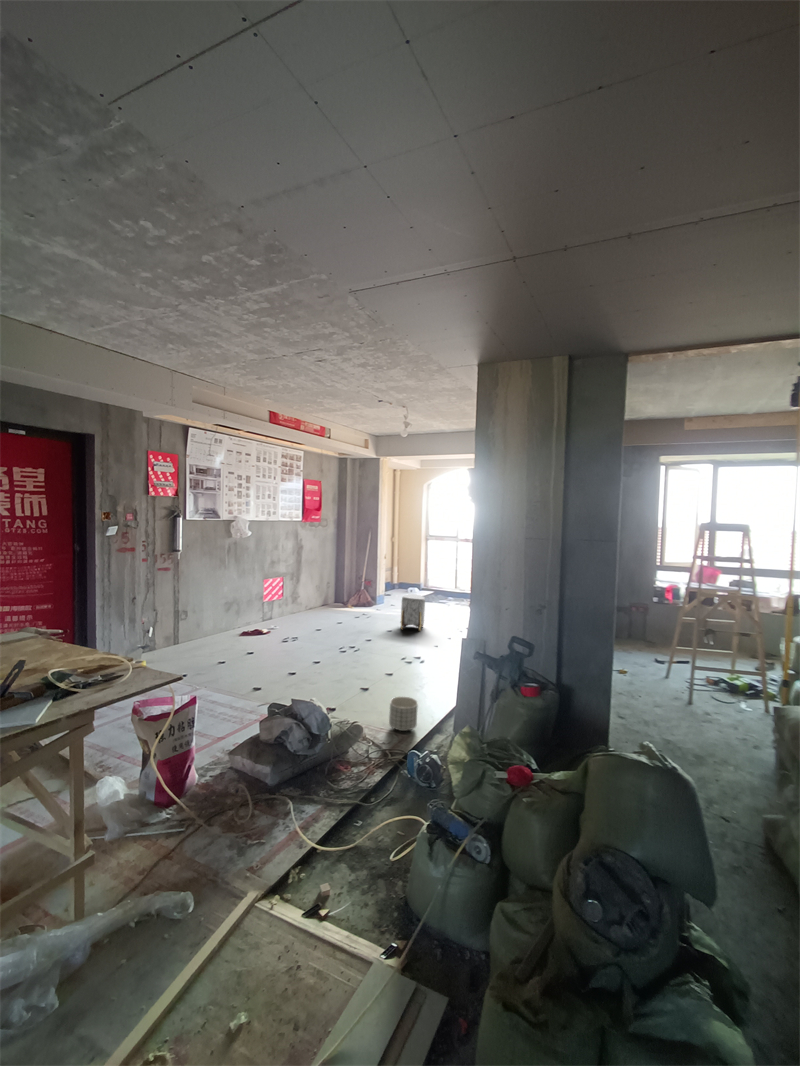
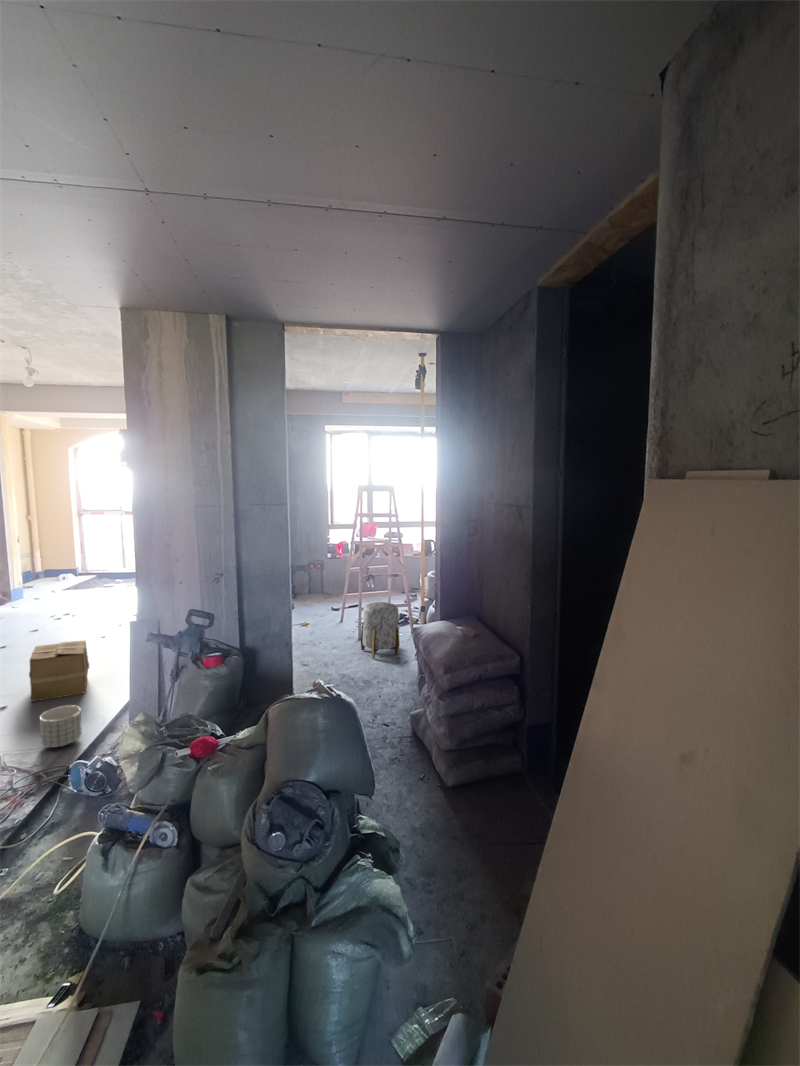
stool: present [401,594,425,631] -> present [361,602,400,659]
cardboard box: none [385,643,425,690] -> present [29,641,89,702]

